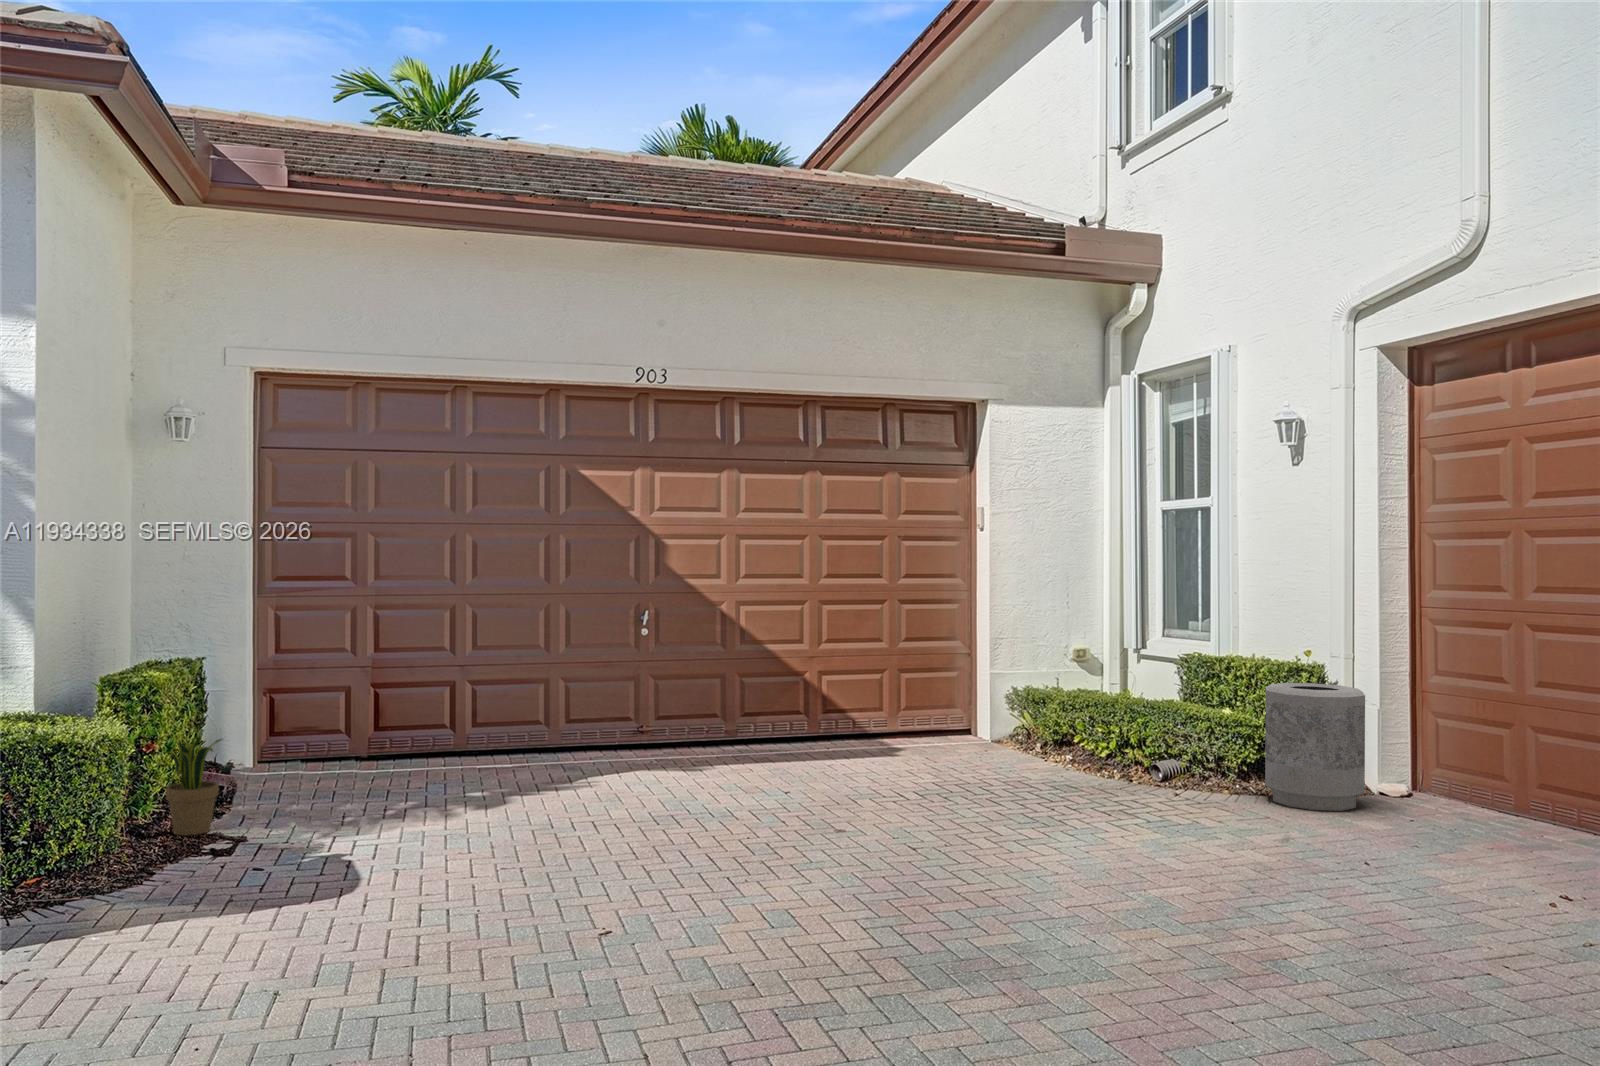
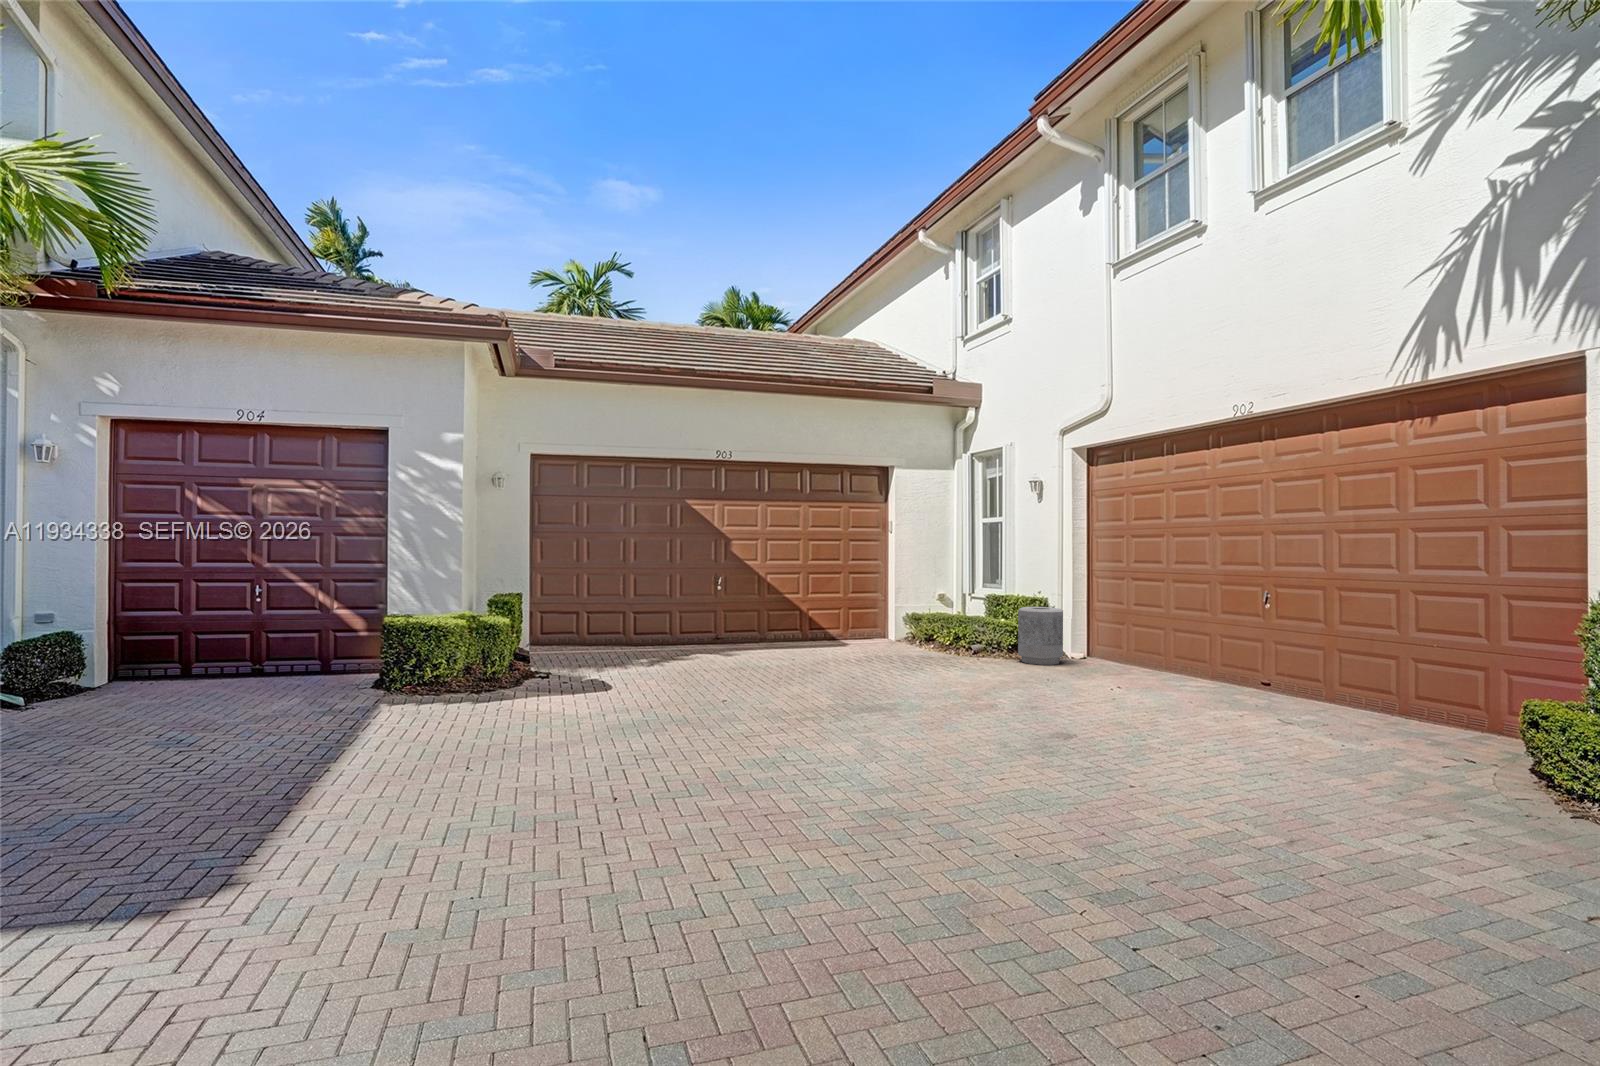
potted plant: present [166,739,222,835] -> none [516,629,541,673]

